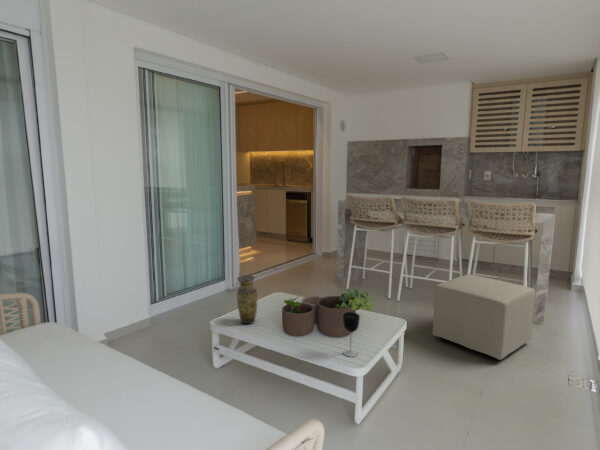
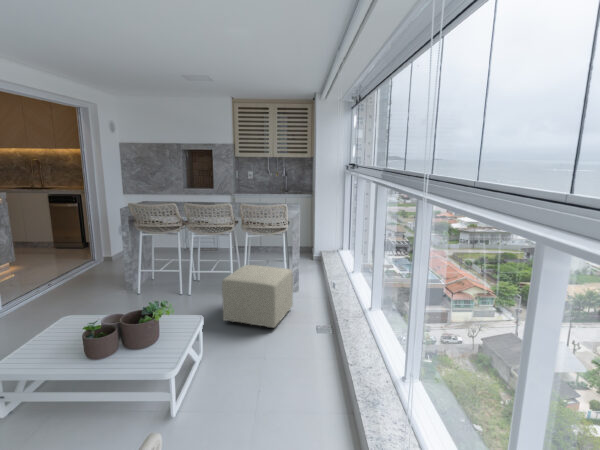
vase: present [237,275,257,324] -> none [23,310,51,362]
wine glass: present [343,312,360,357] -> none [151,324,168,363]

